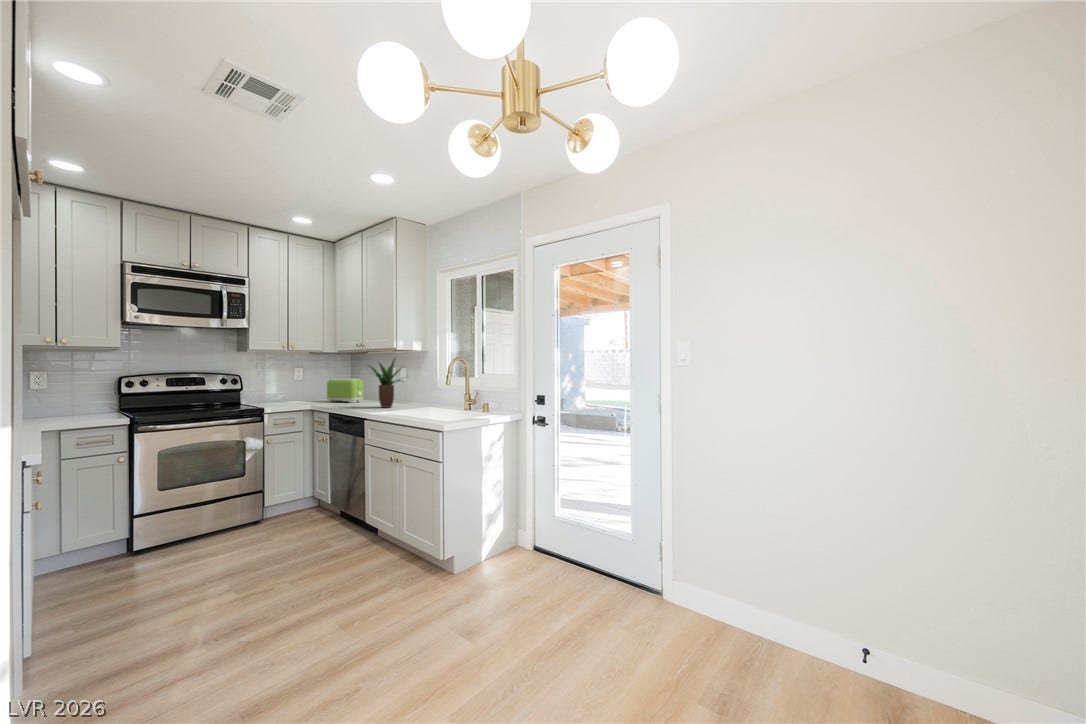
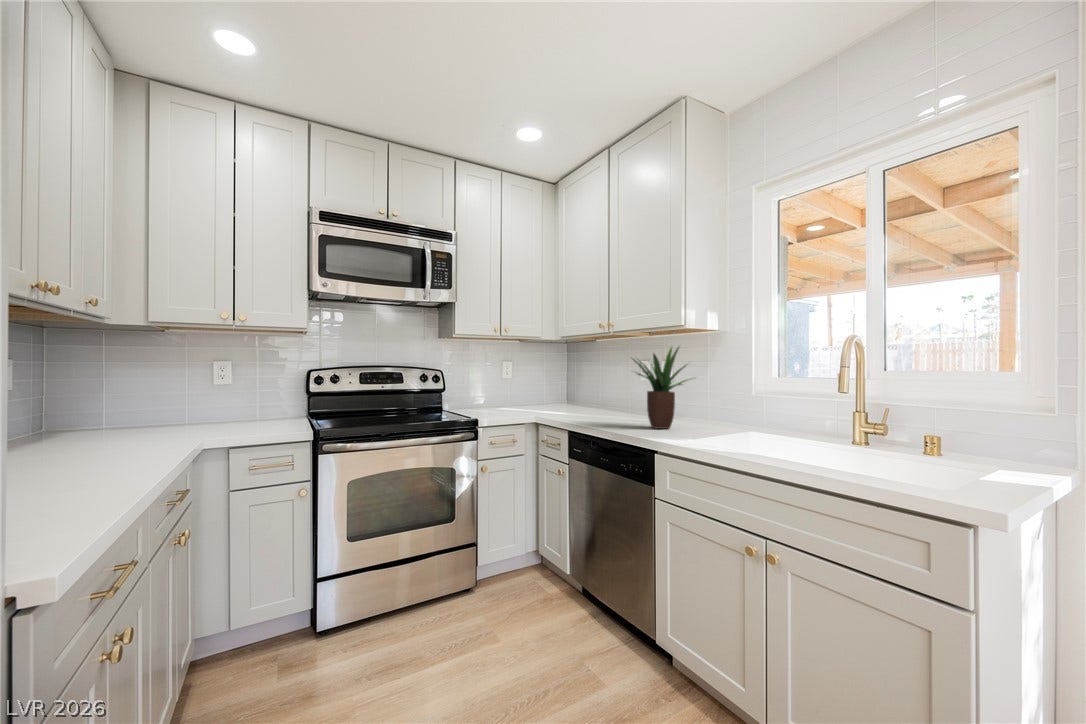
toaster: present [327,379,363,402] -> none [552,378,603,415]

